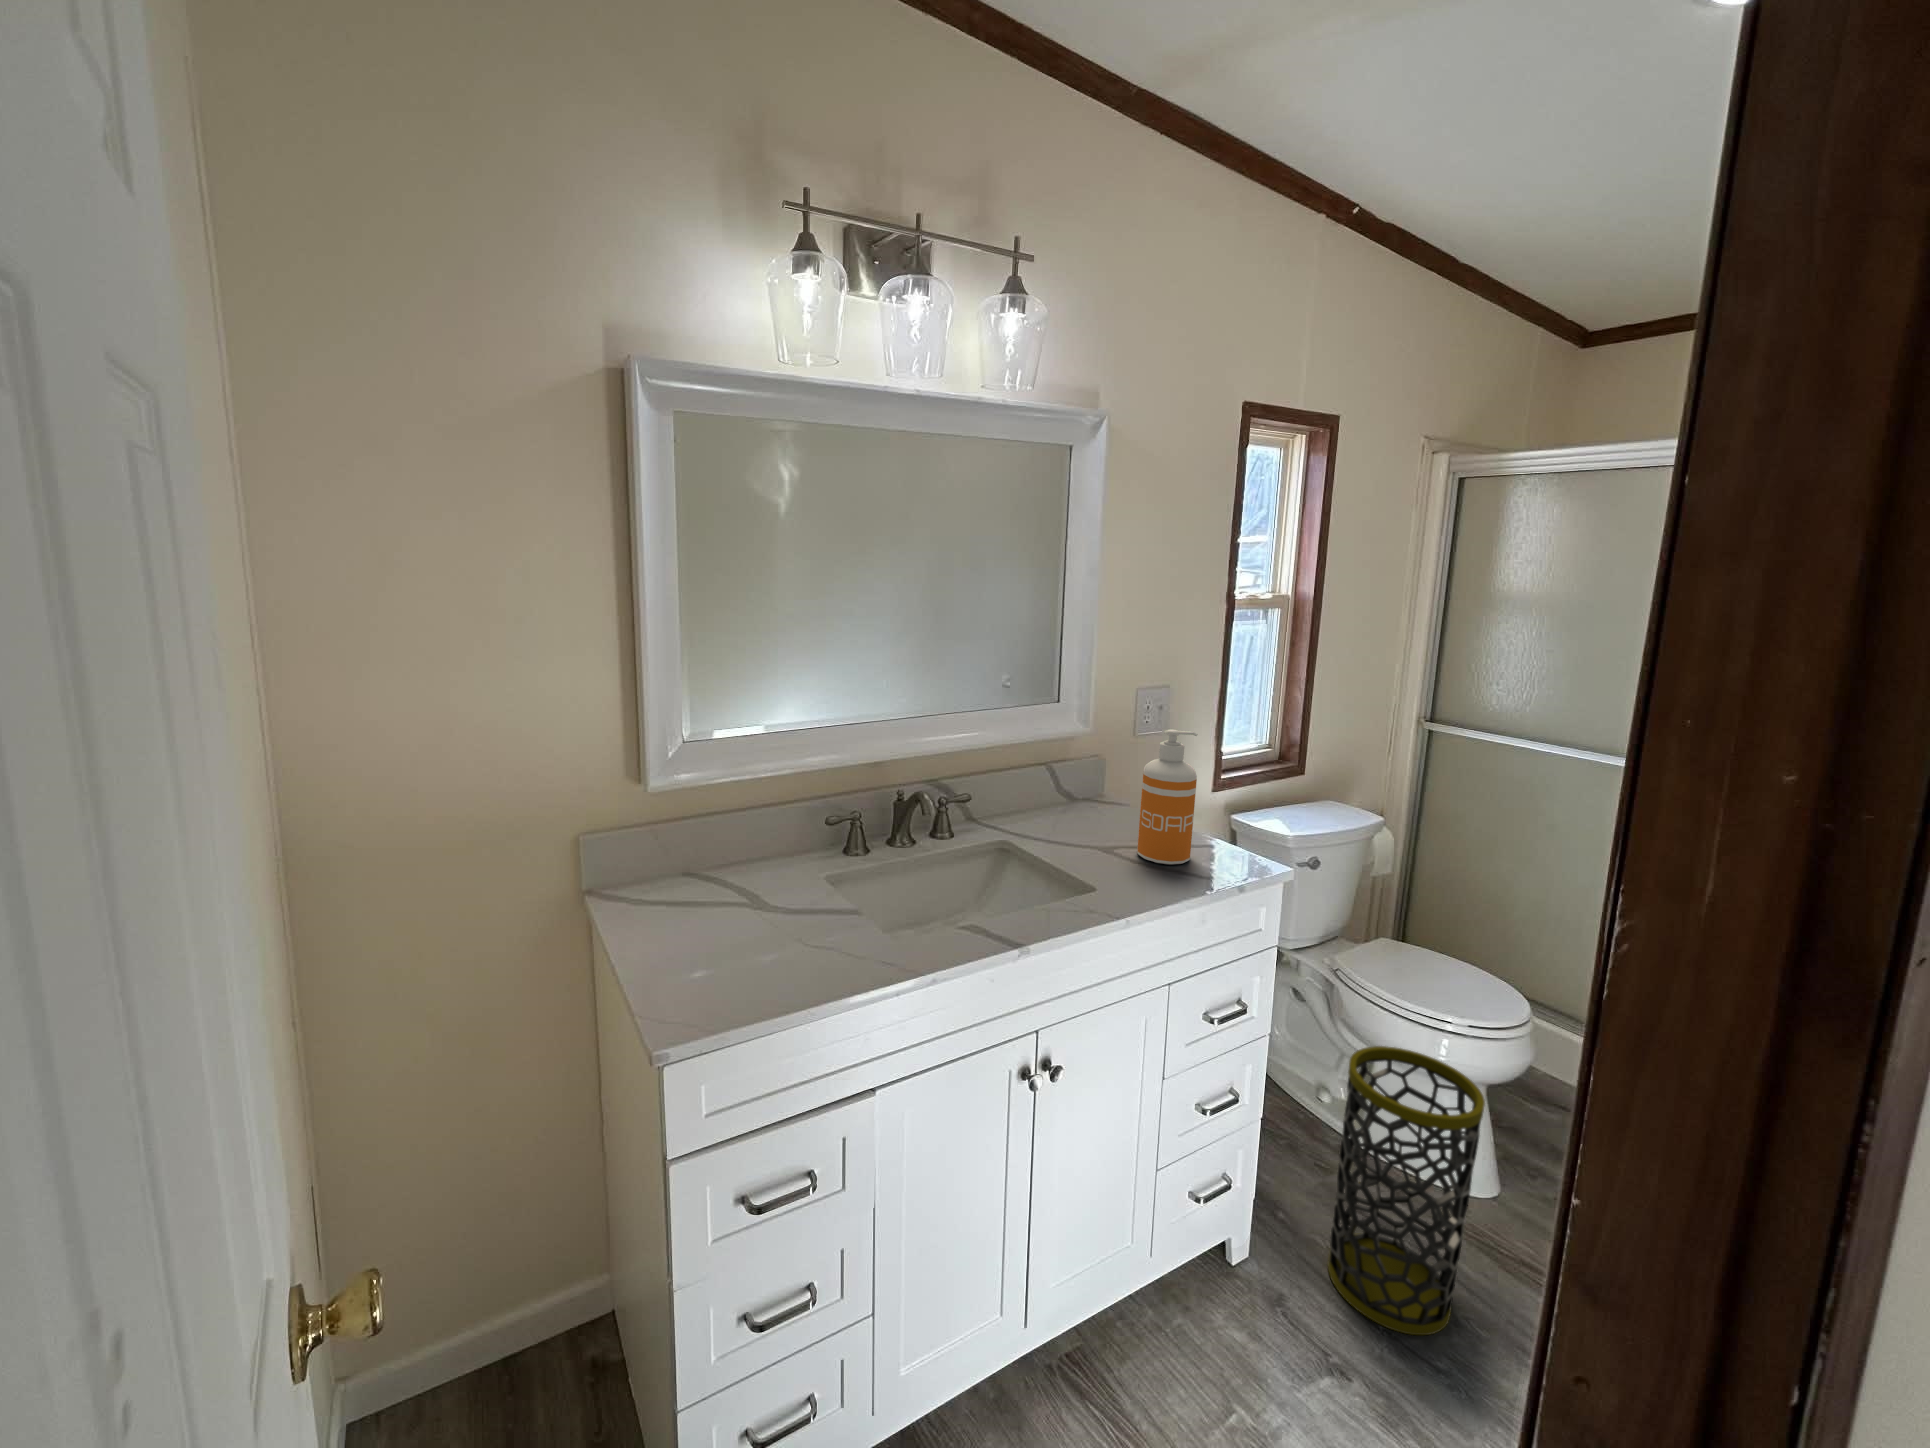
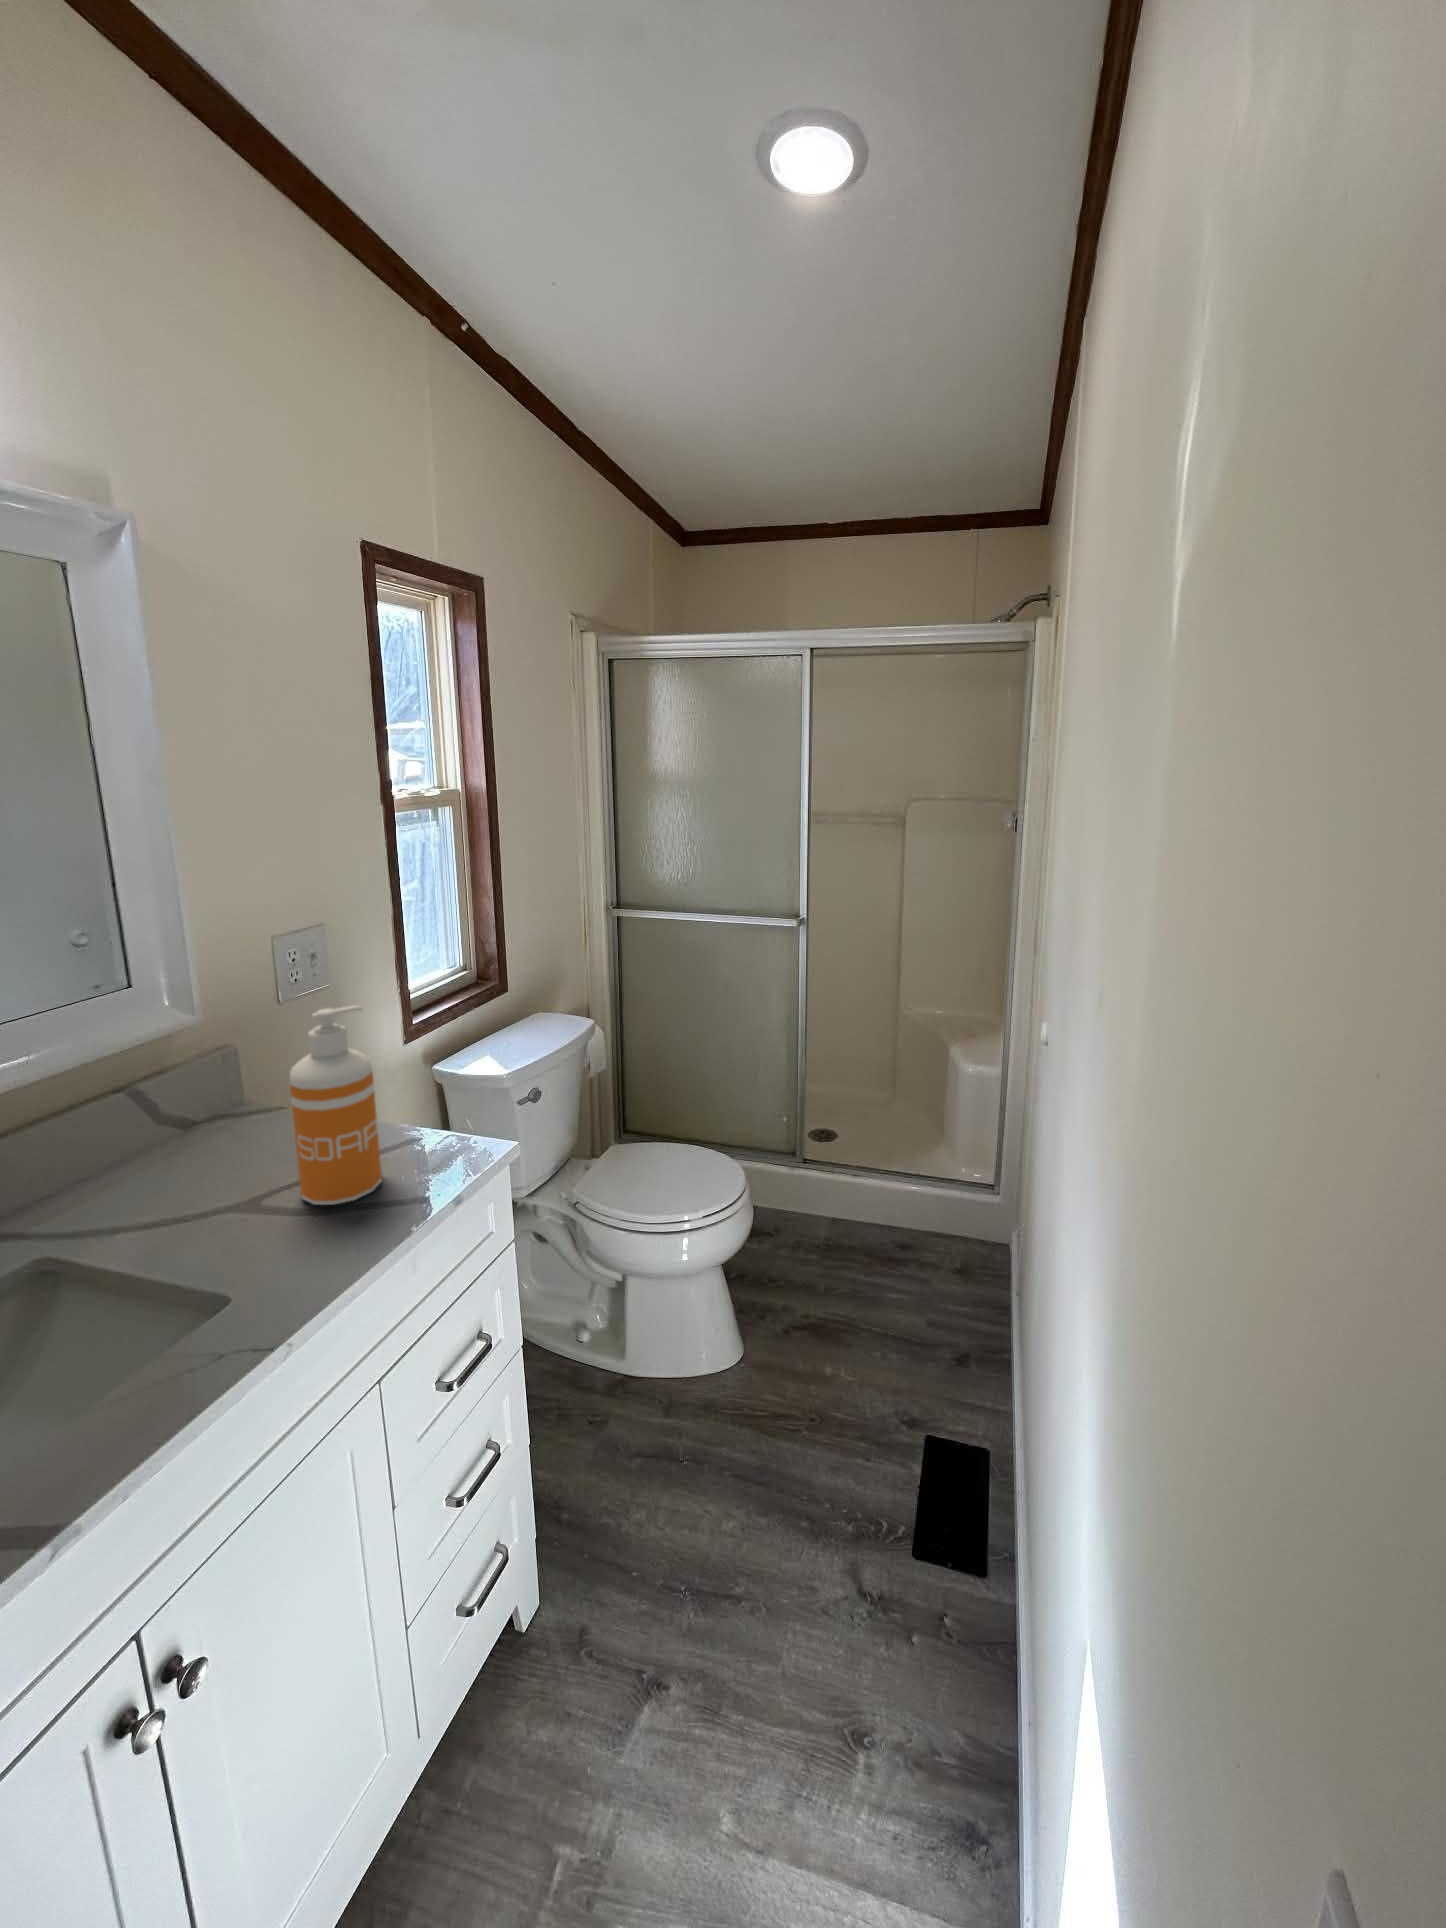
trash can: present [1328,1046,1485,1335] -> none [609,1280,737,1592]

